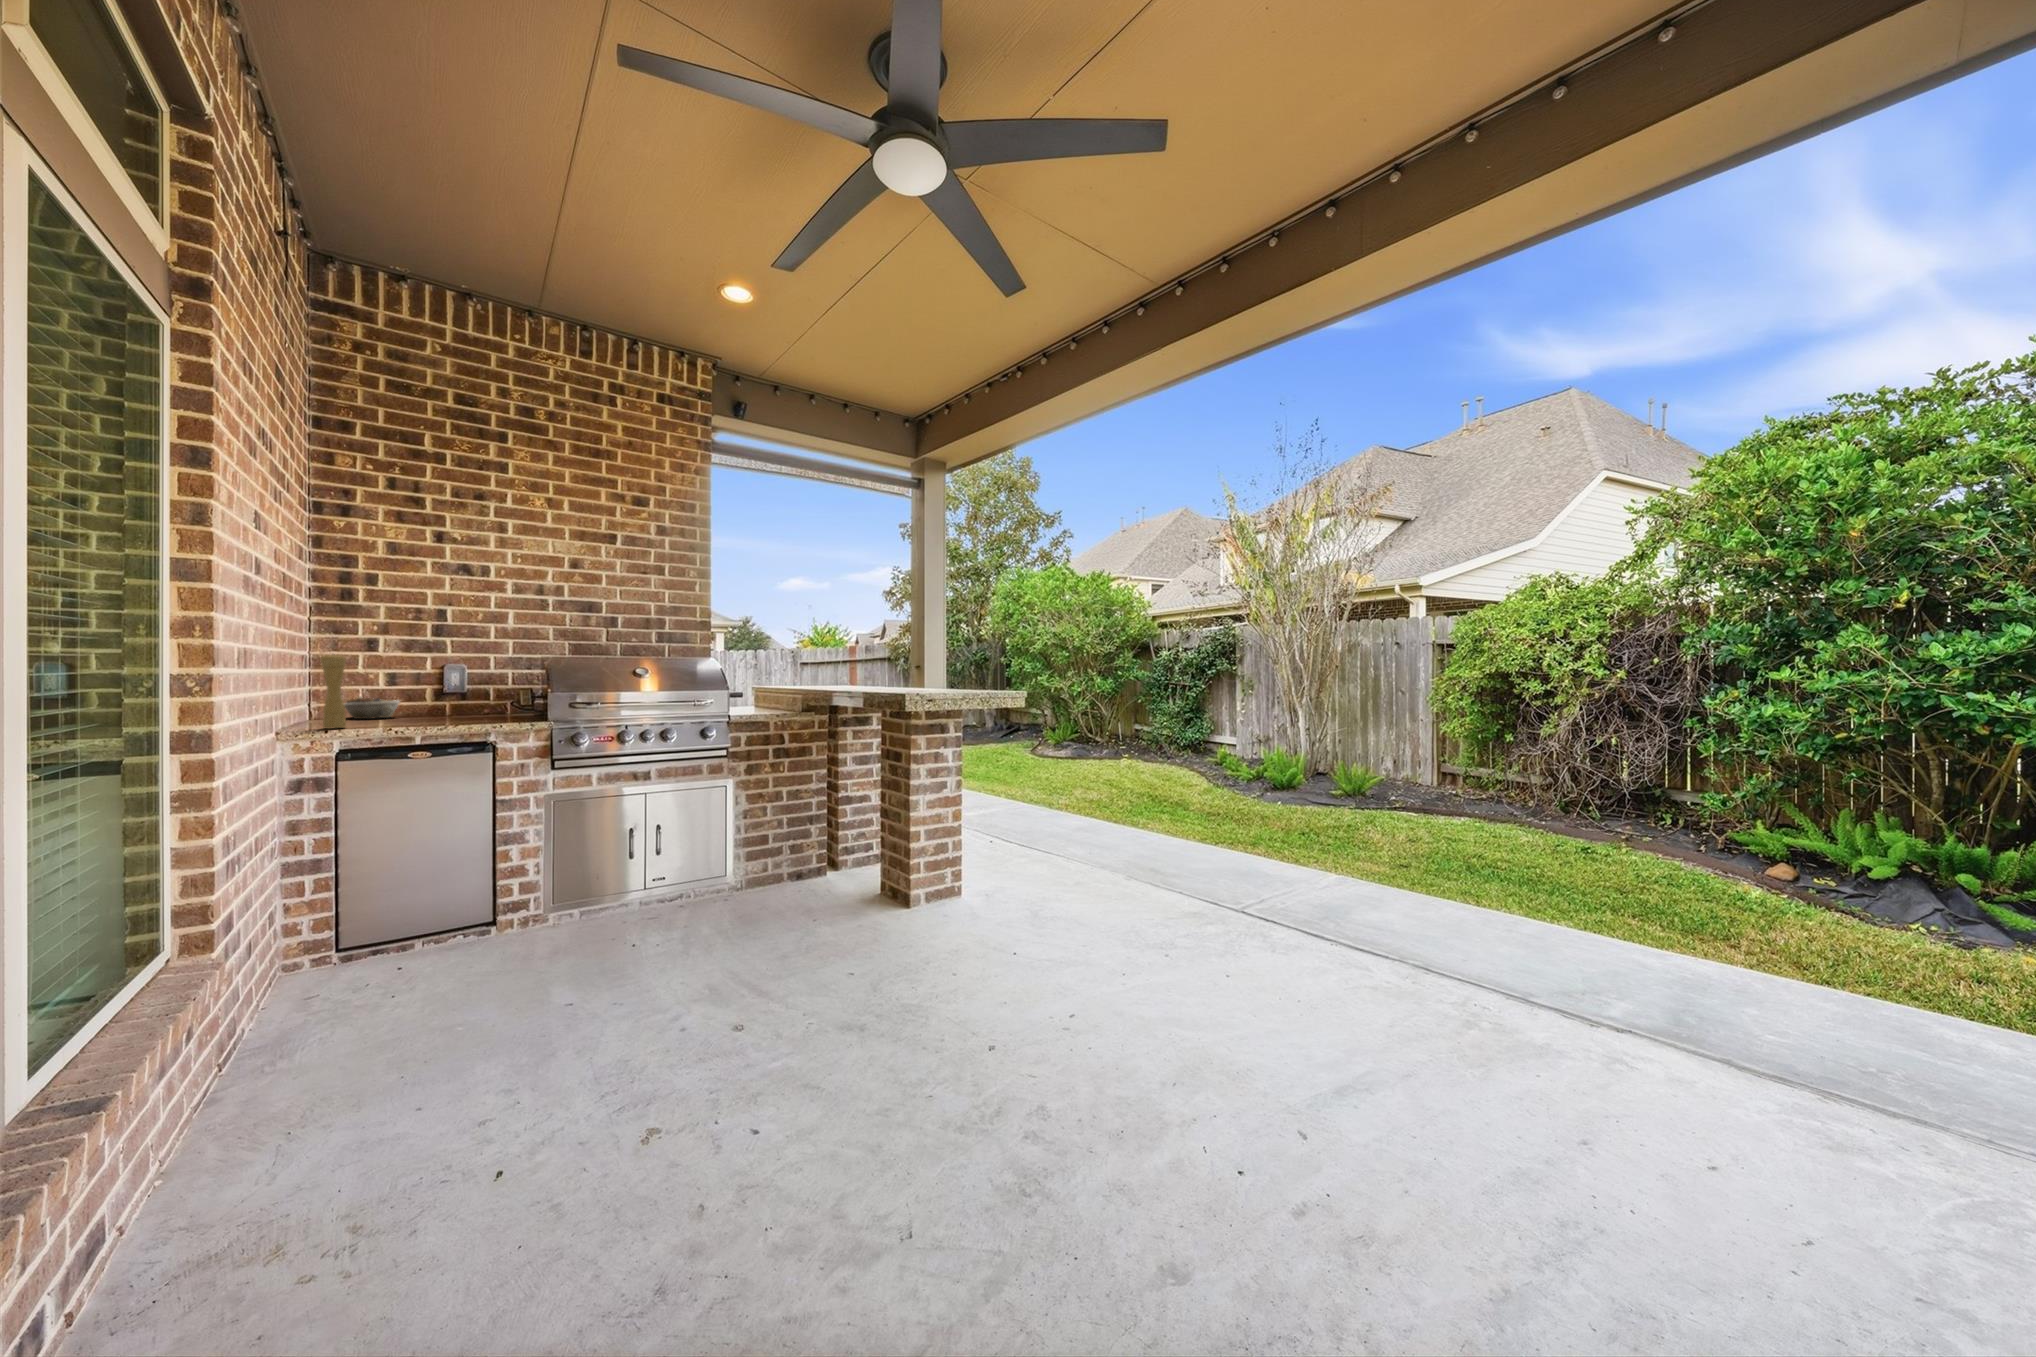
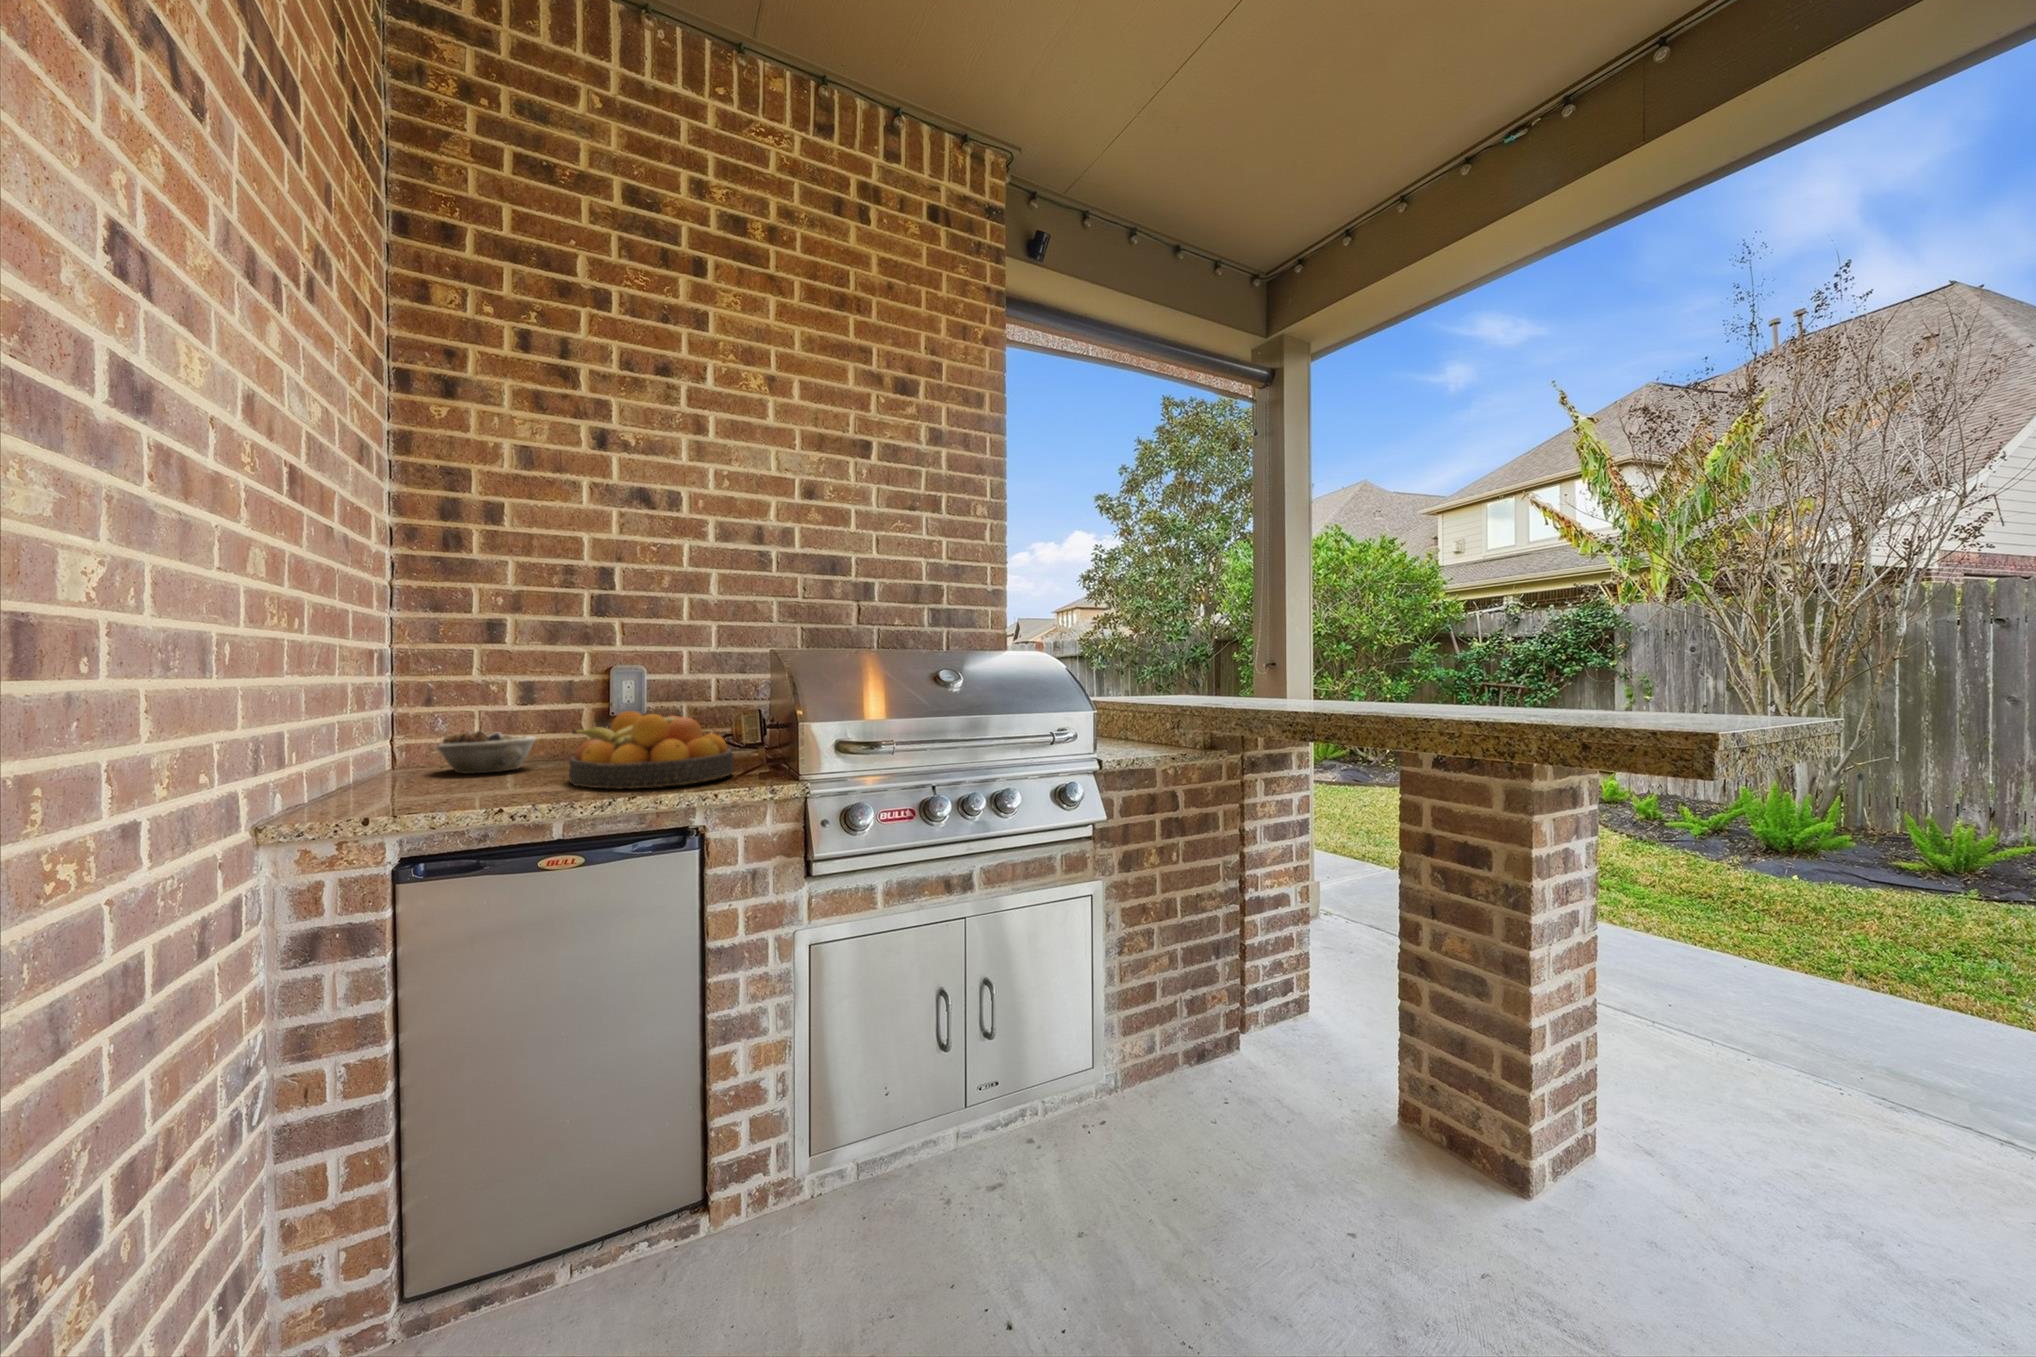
pepper mill: present [321,654,346,729] -> none [361,644,415,811]
fruit bowl: none [422,687,516,724] -> present [569,711,734,789]

